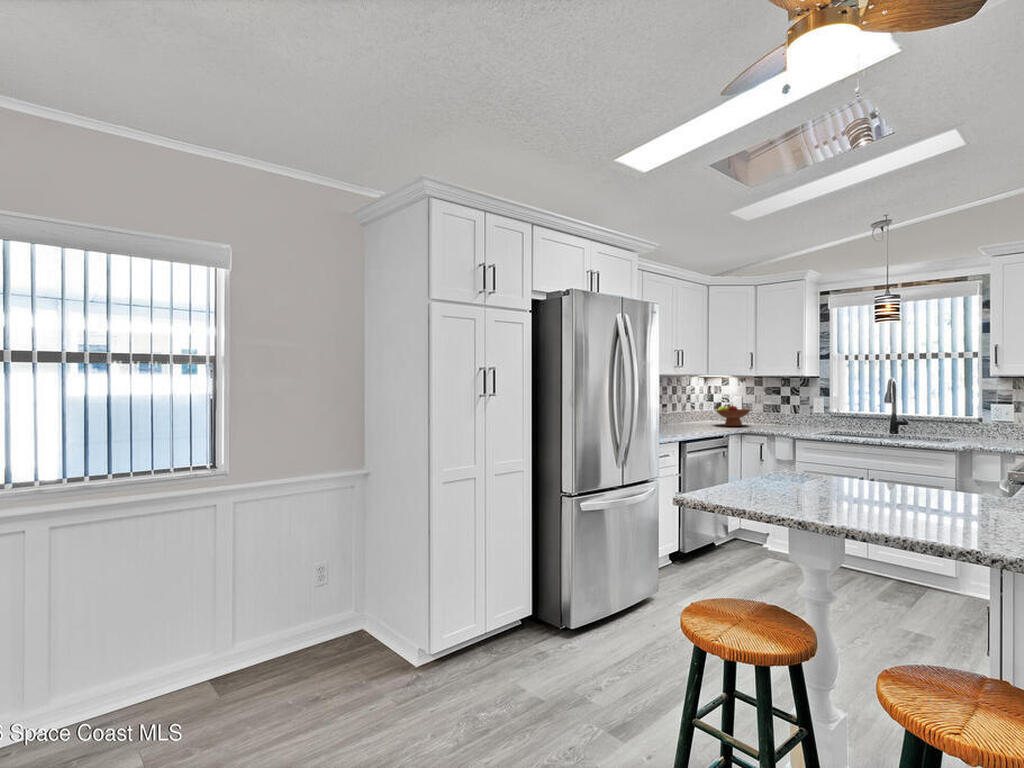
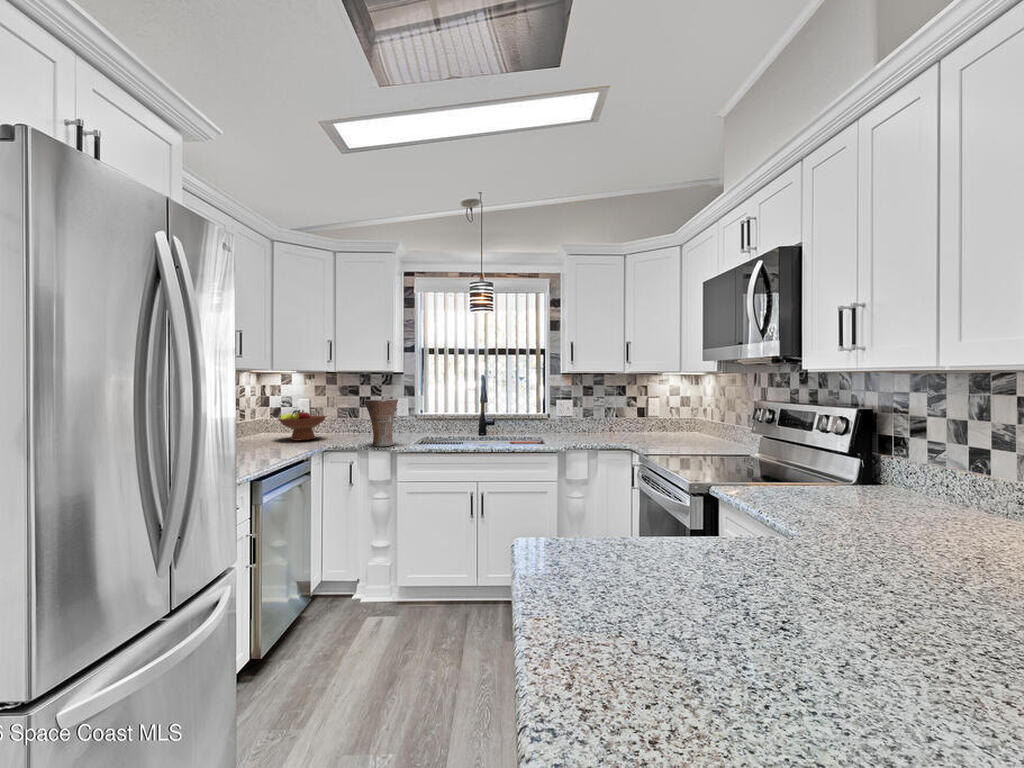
vase: none [772,398,801,434] -> present [364,399,398,446]

